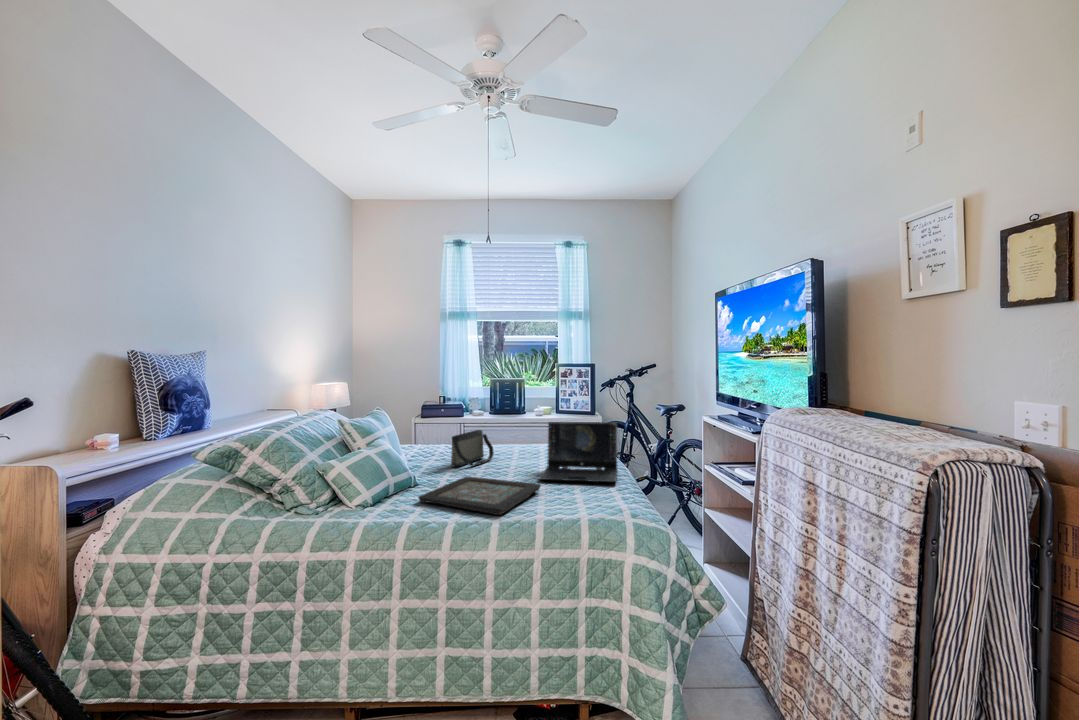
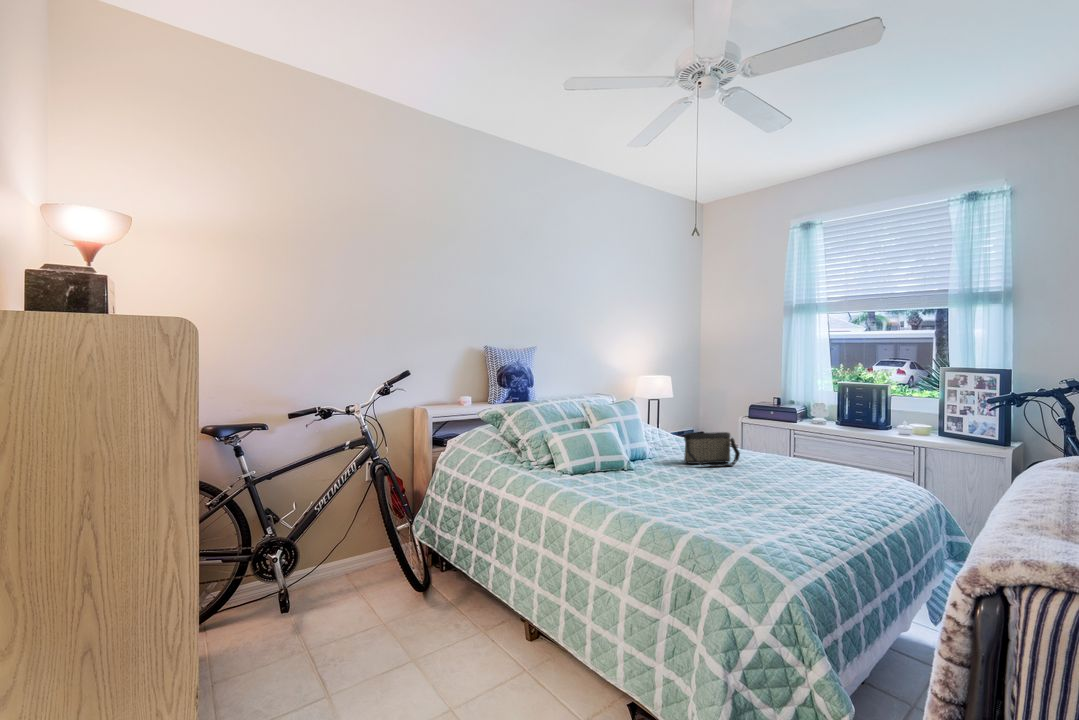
laptop: present [539,422,618,482] -> none [735,434,864,520]
decorative tray: present [418,477,541,515] -> none [602,472,716,507]

